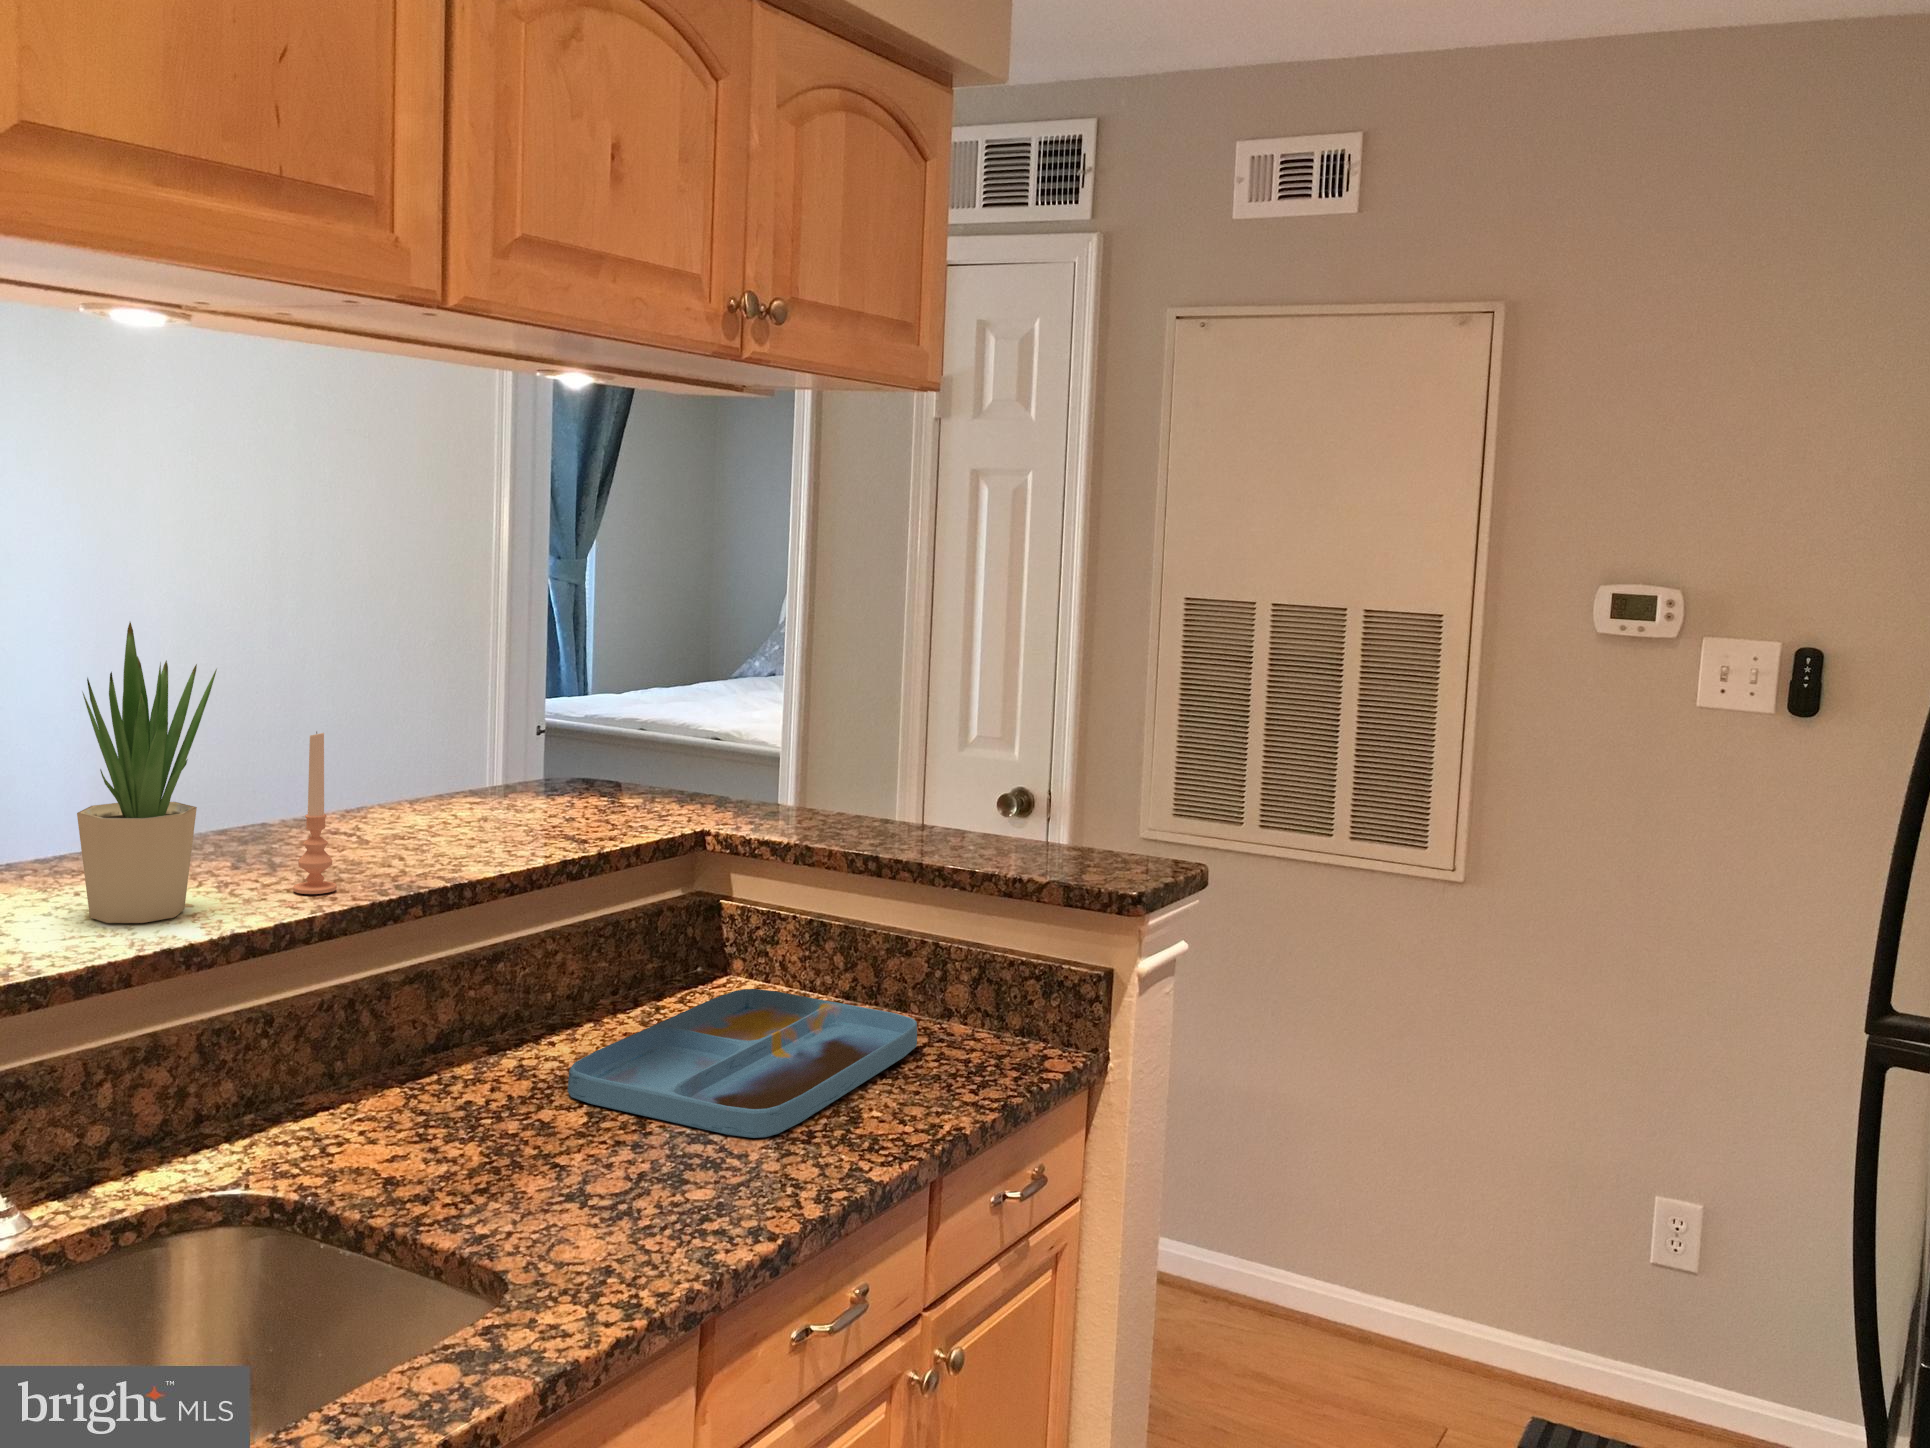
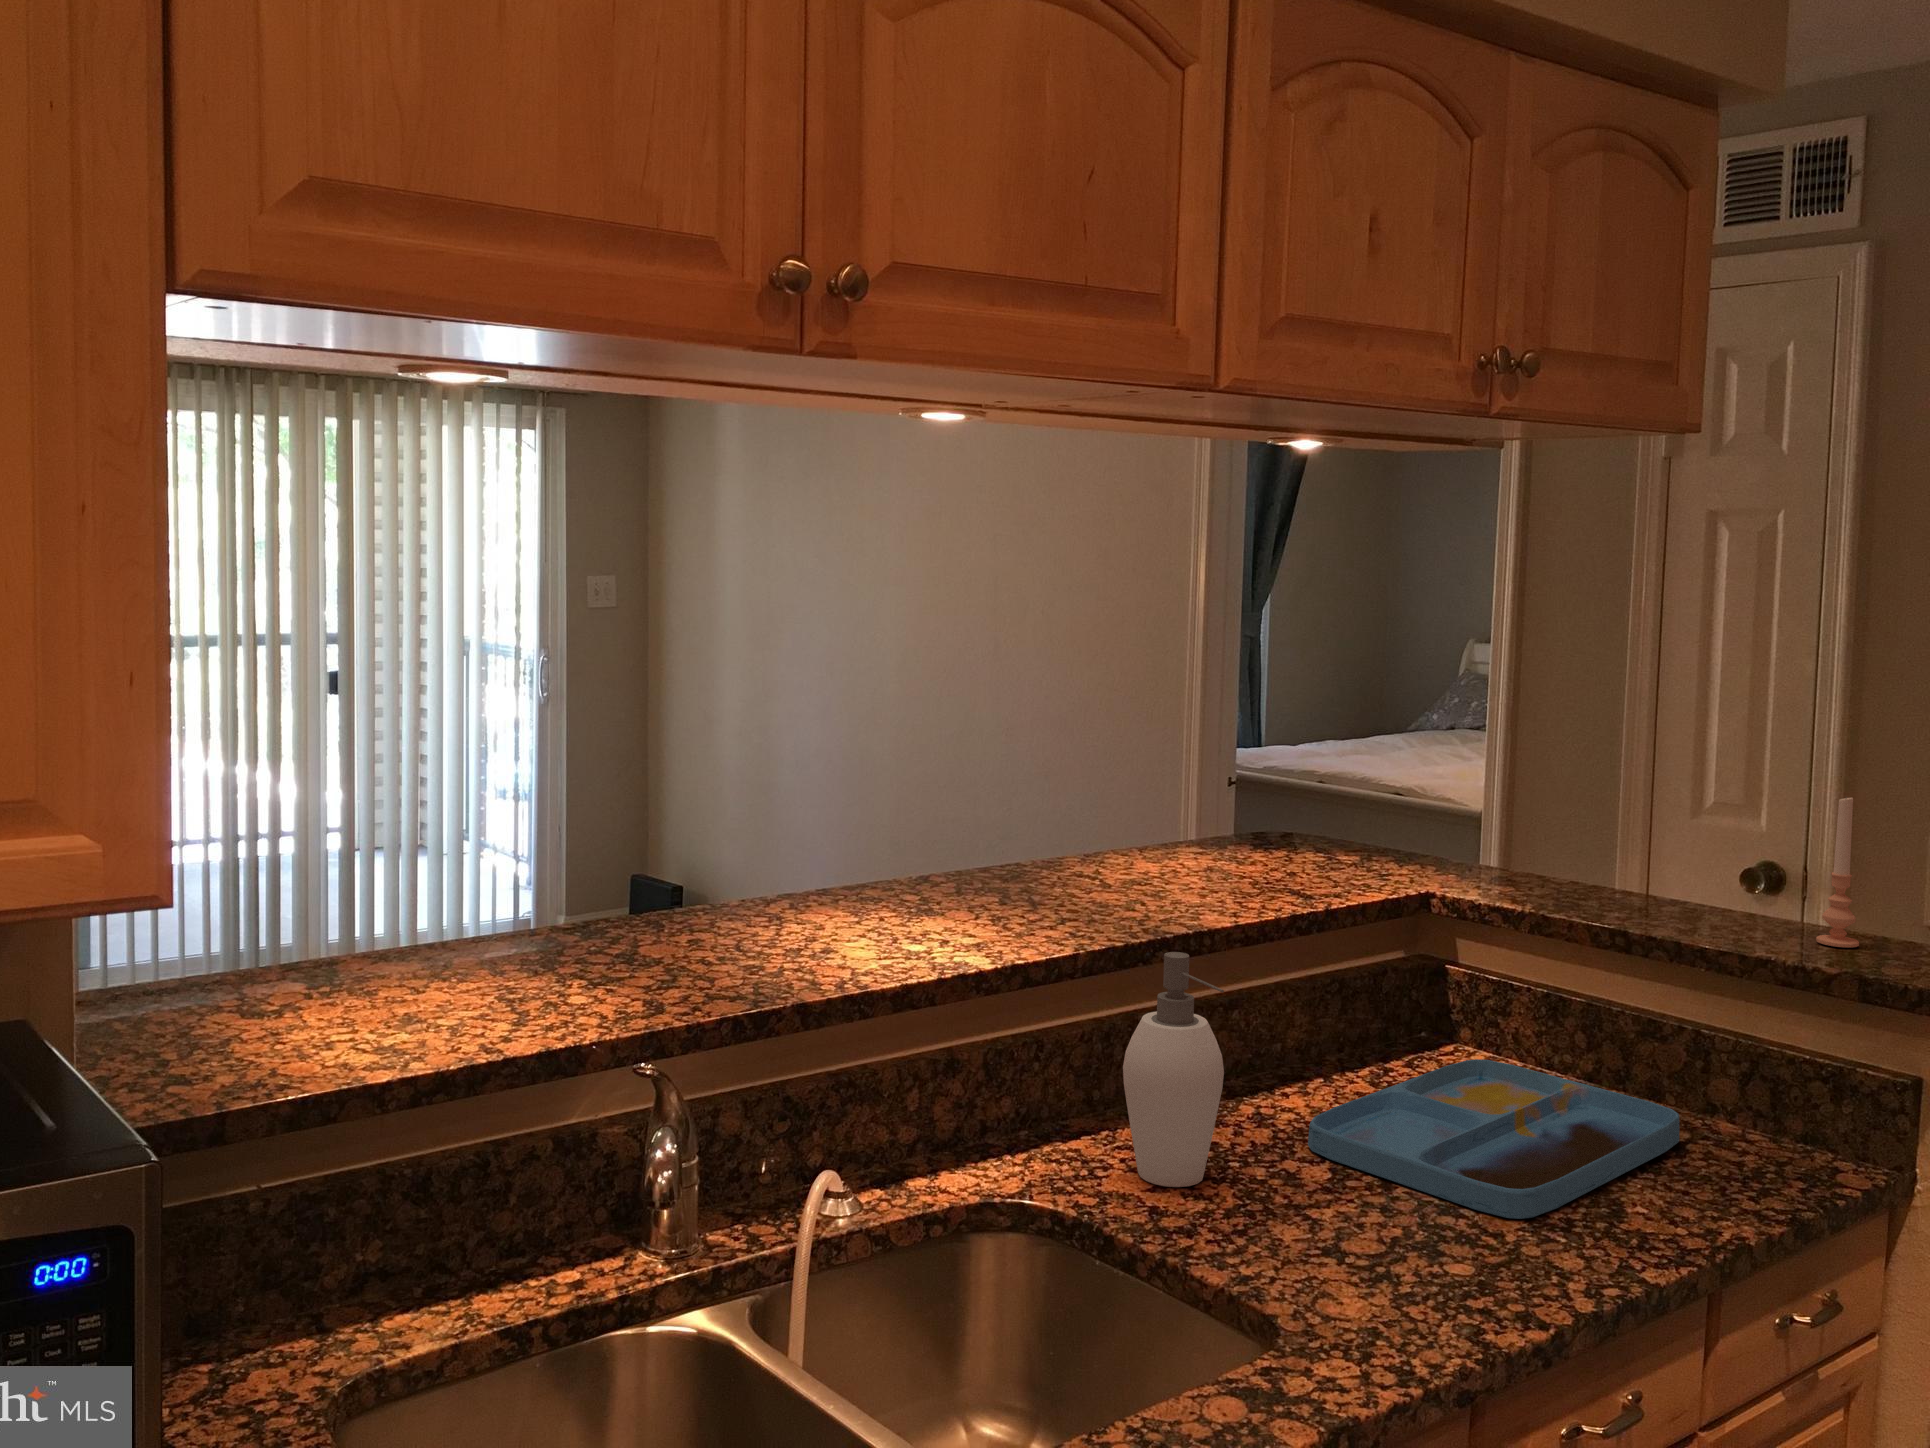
potted plant: present [77,622,217,923] -> none [890,685,999,950]
candle: present [293,731,337,894] -> present [1816,797,1859,947]
soap dispenser: none [359,905,472,1154] -> present [1123,952,1224,1187]

